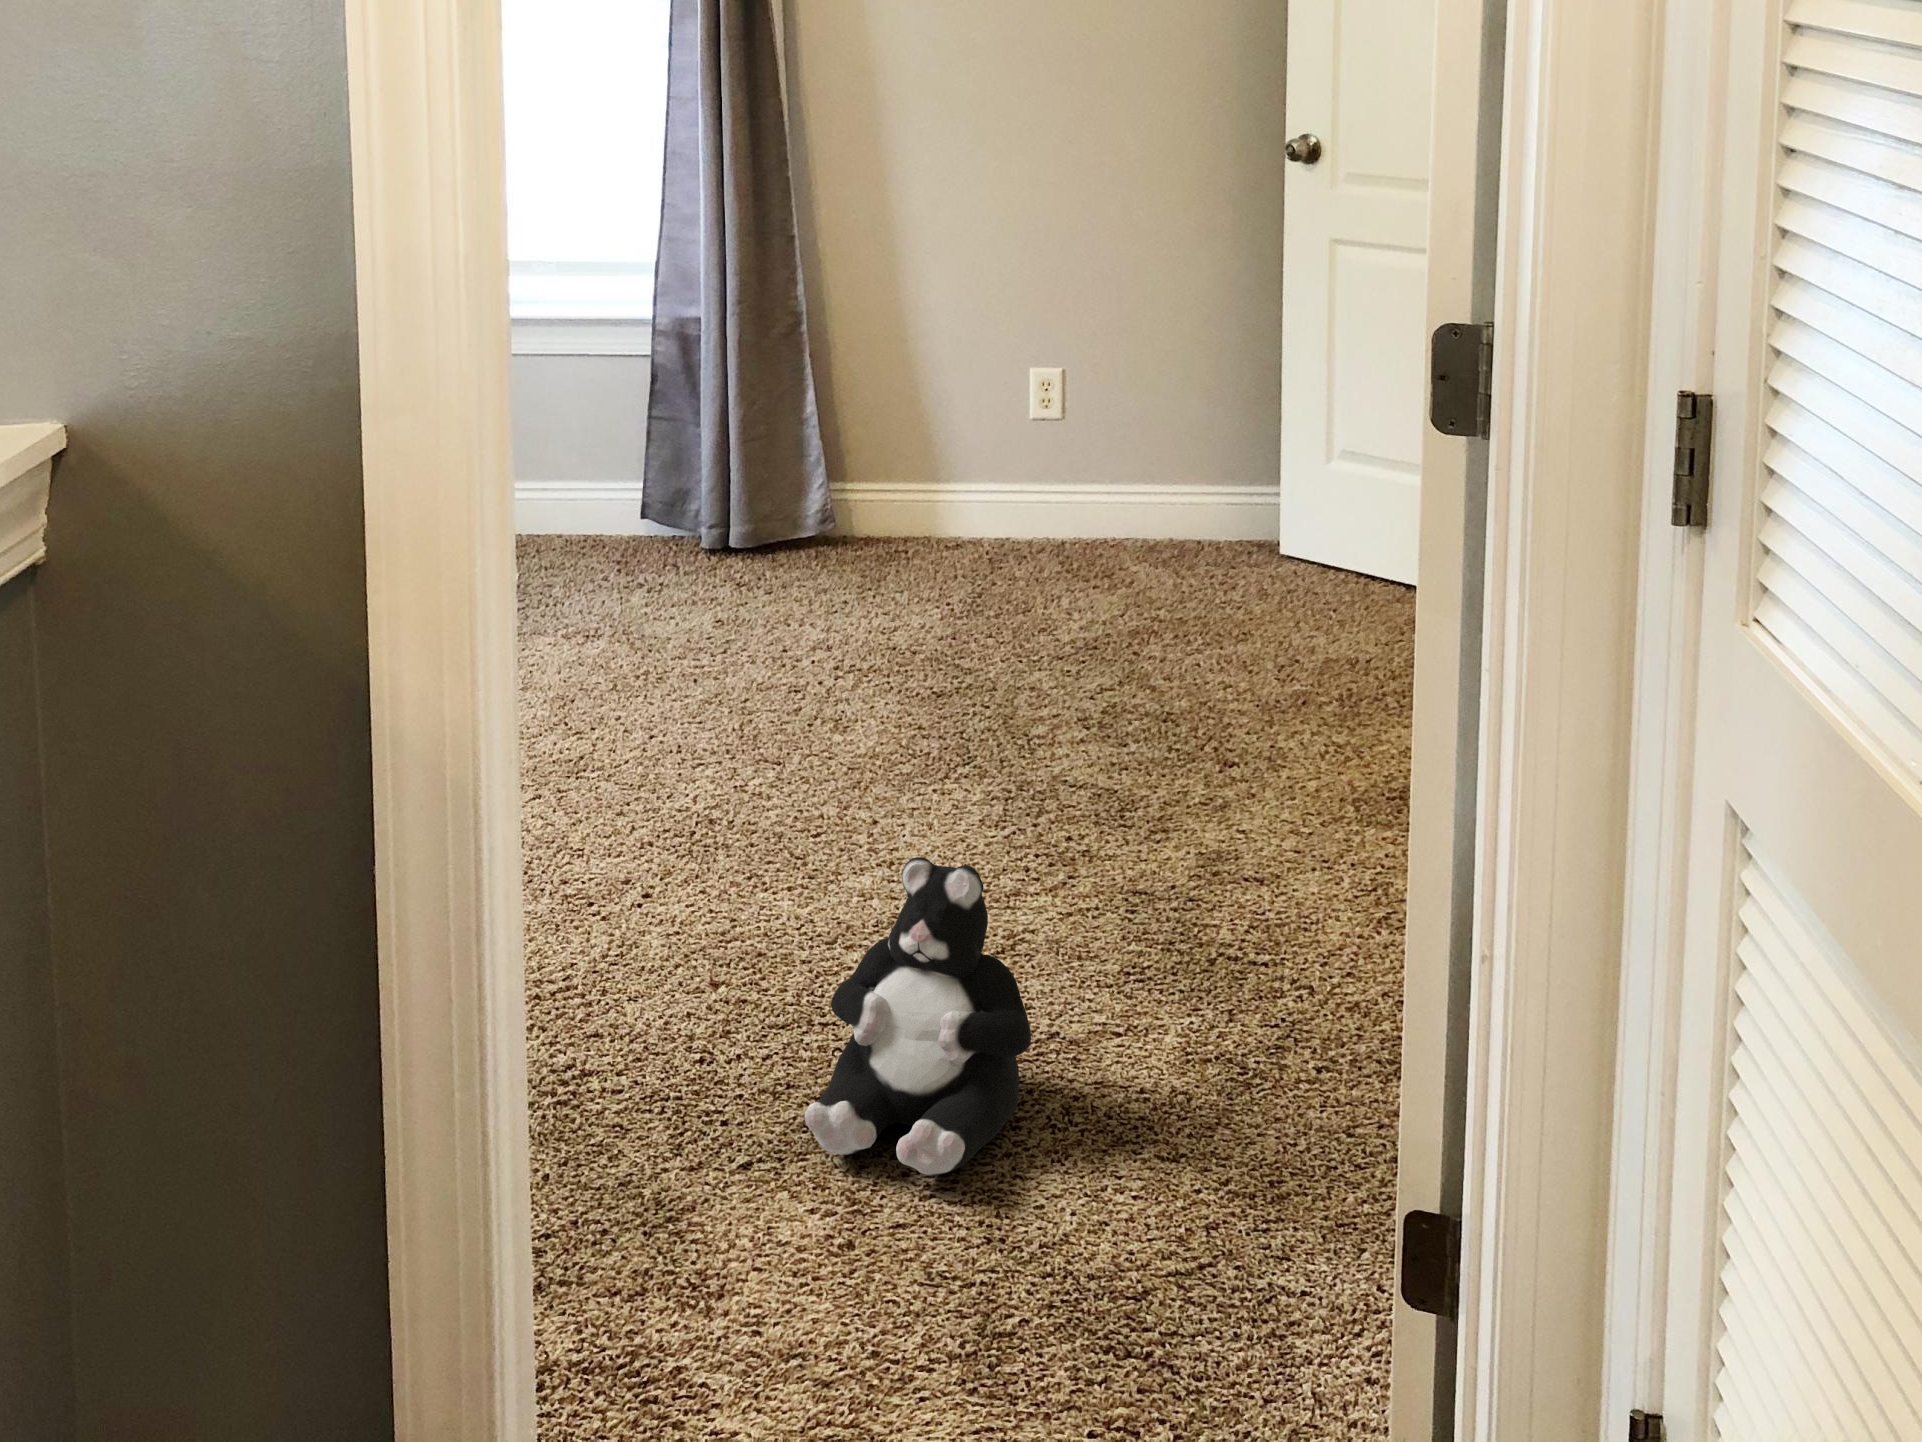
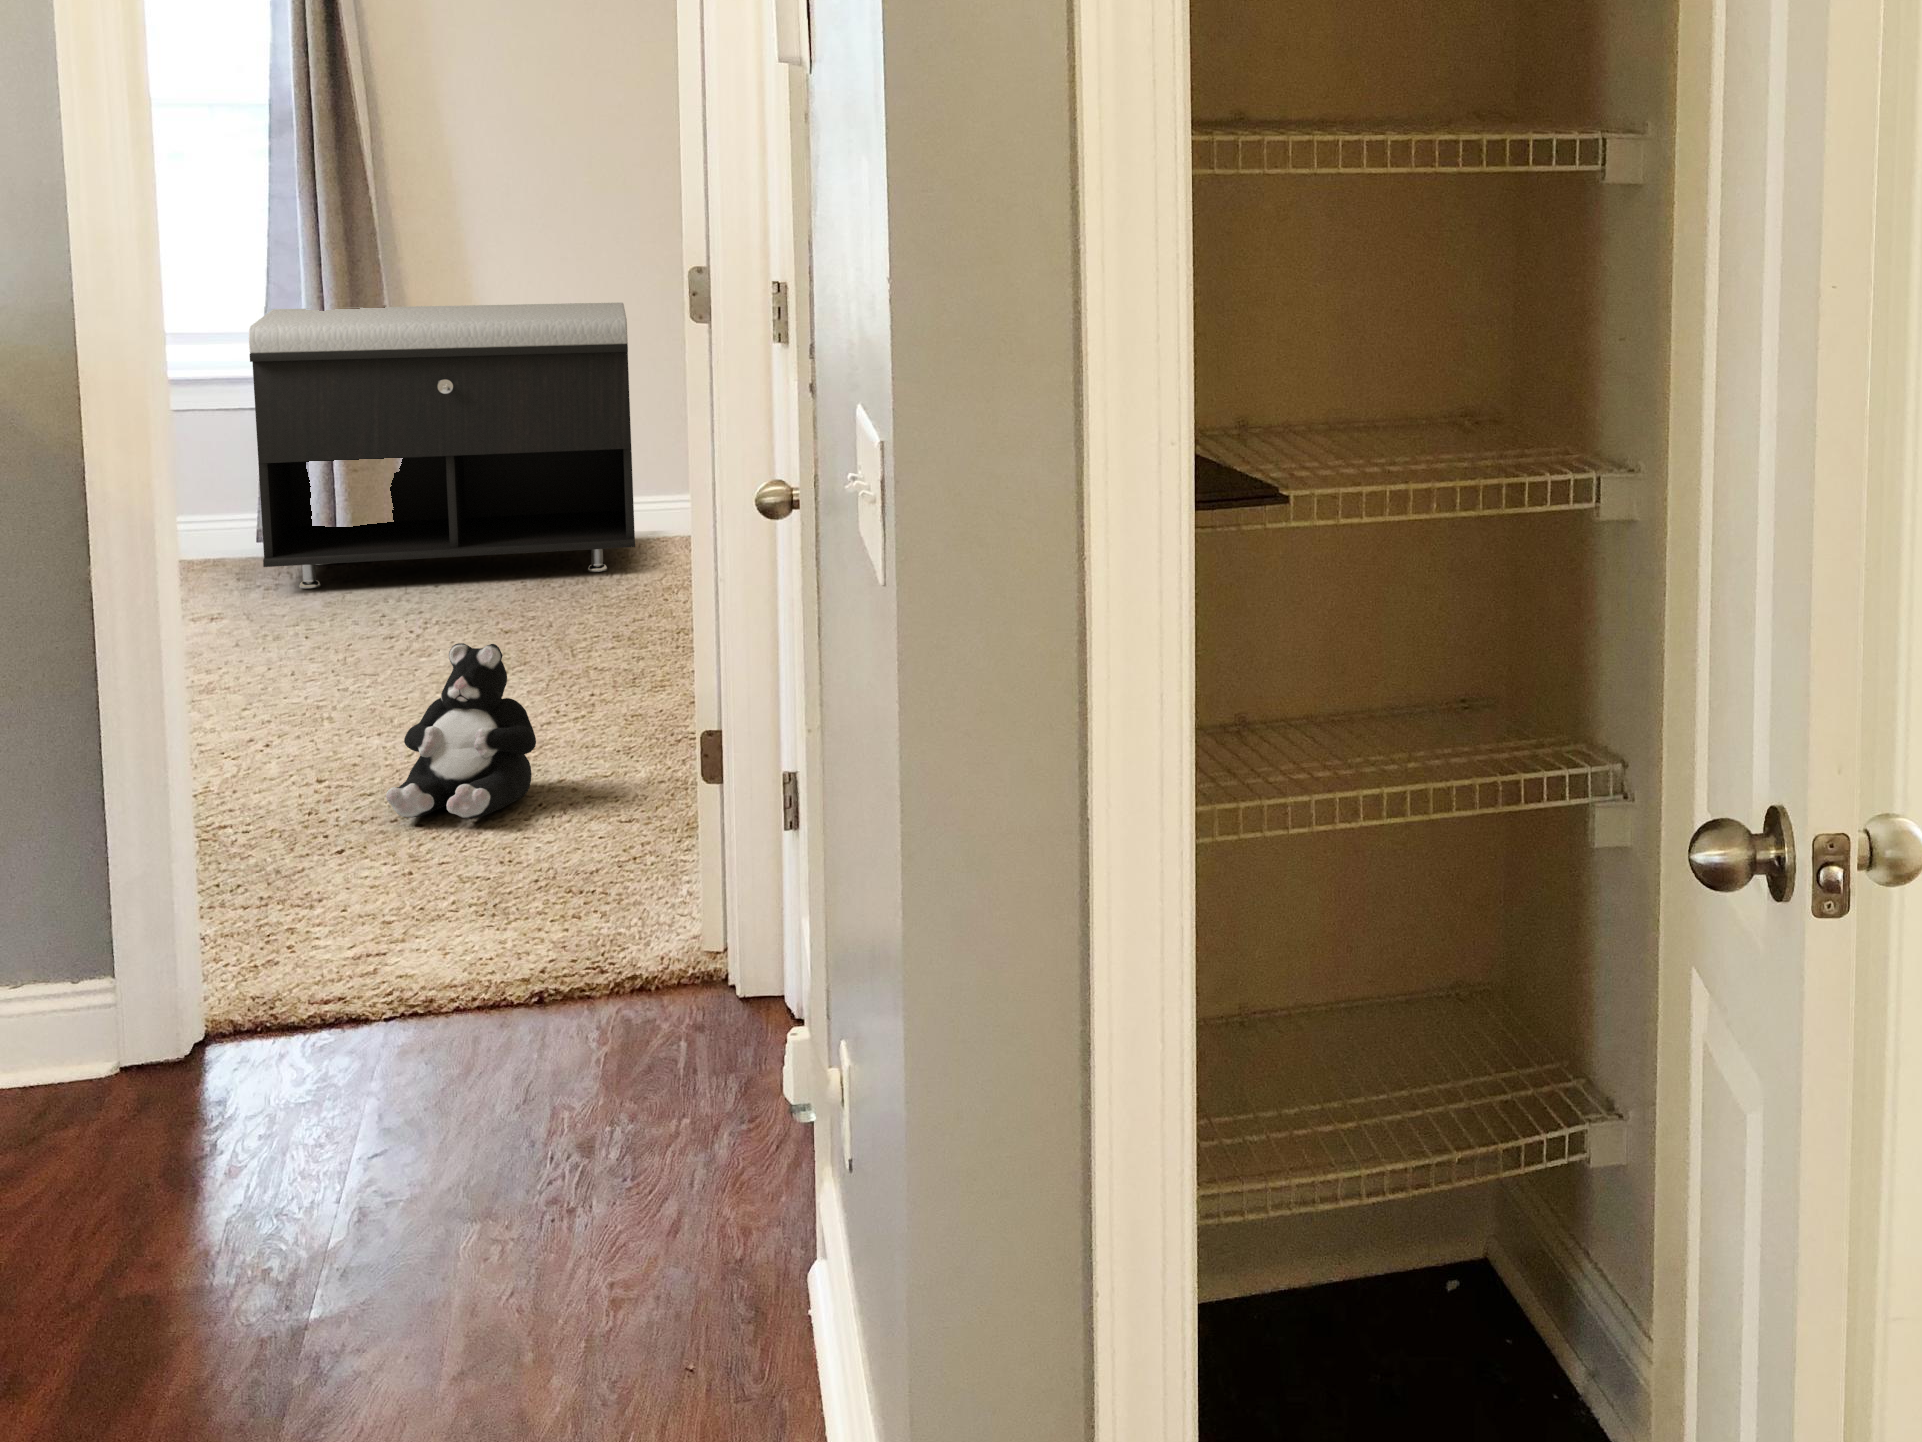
storage bench: none [639,236,1092,596] -> present [249,303,635,589]

